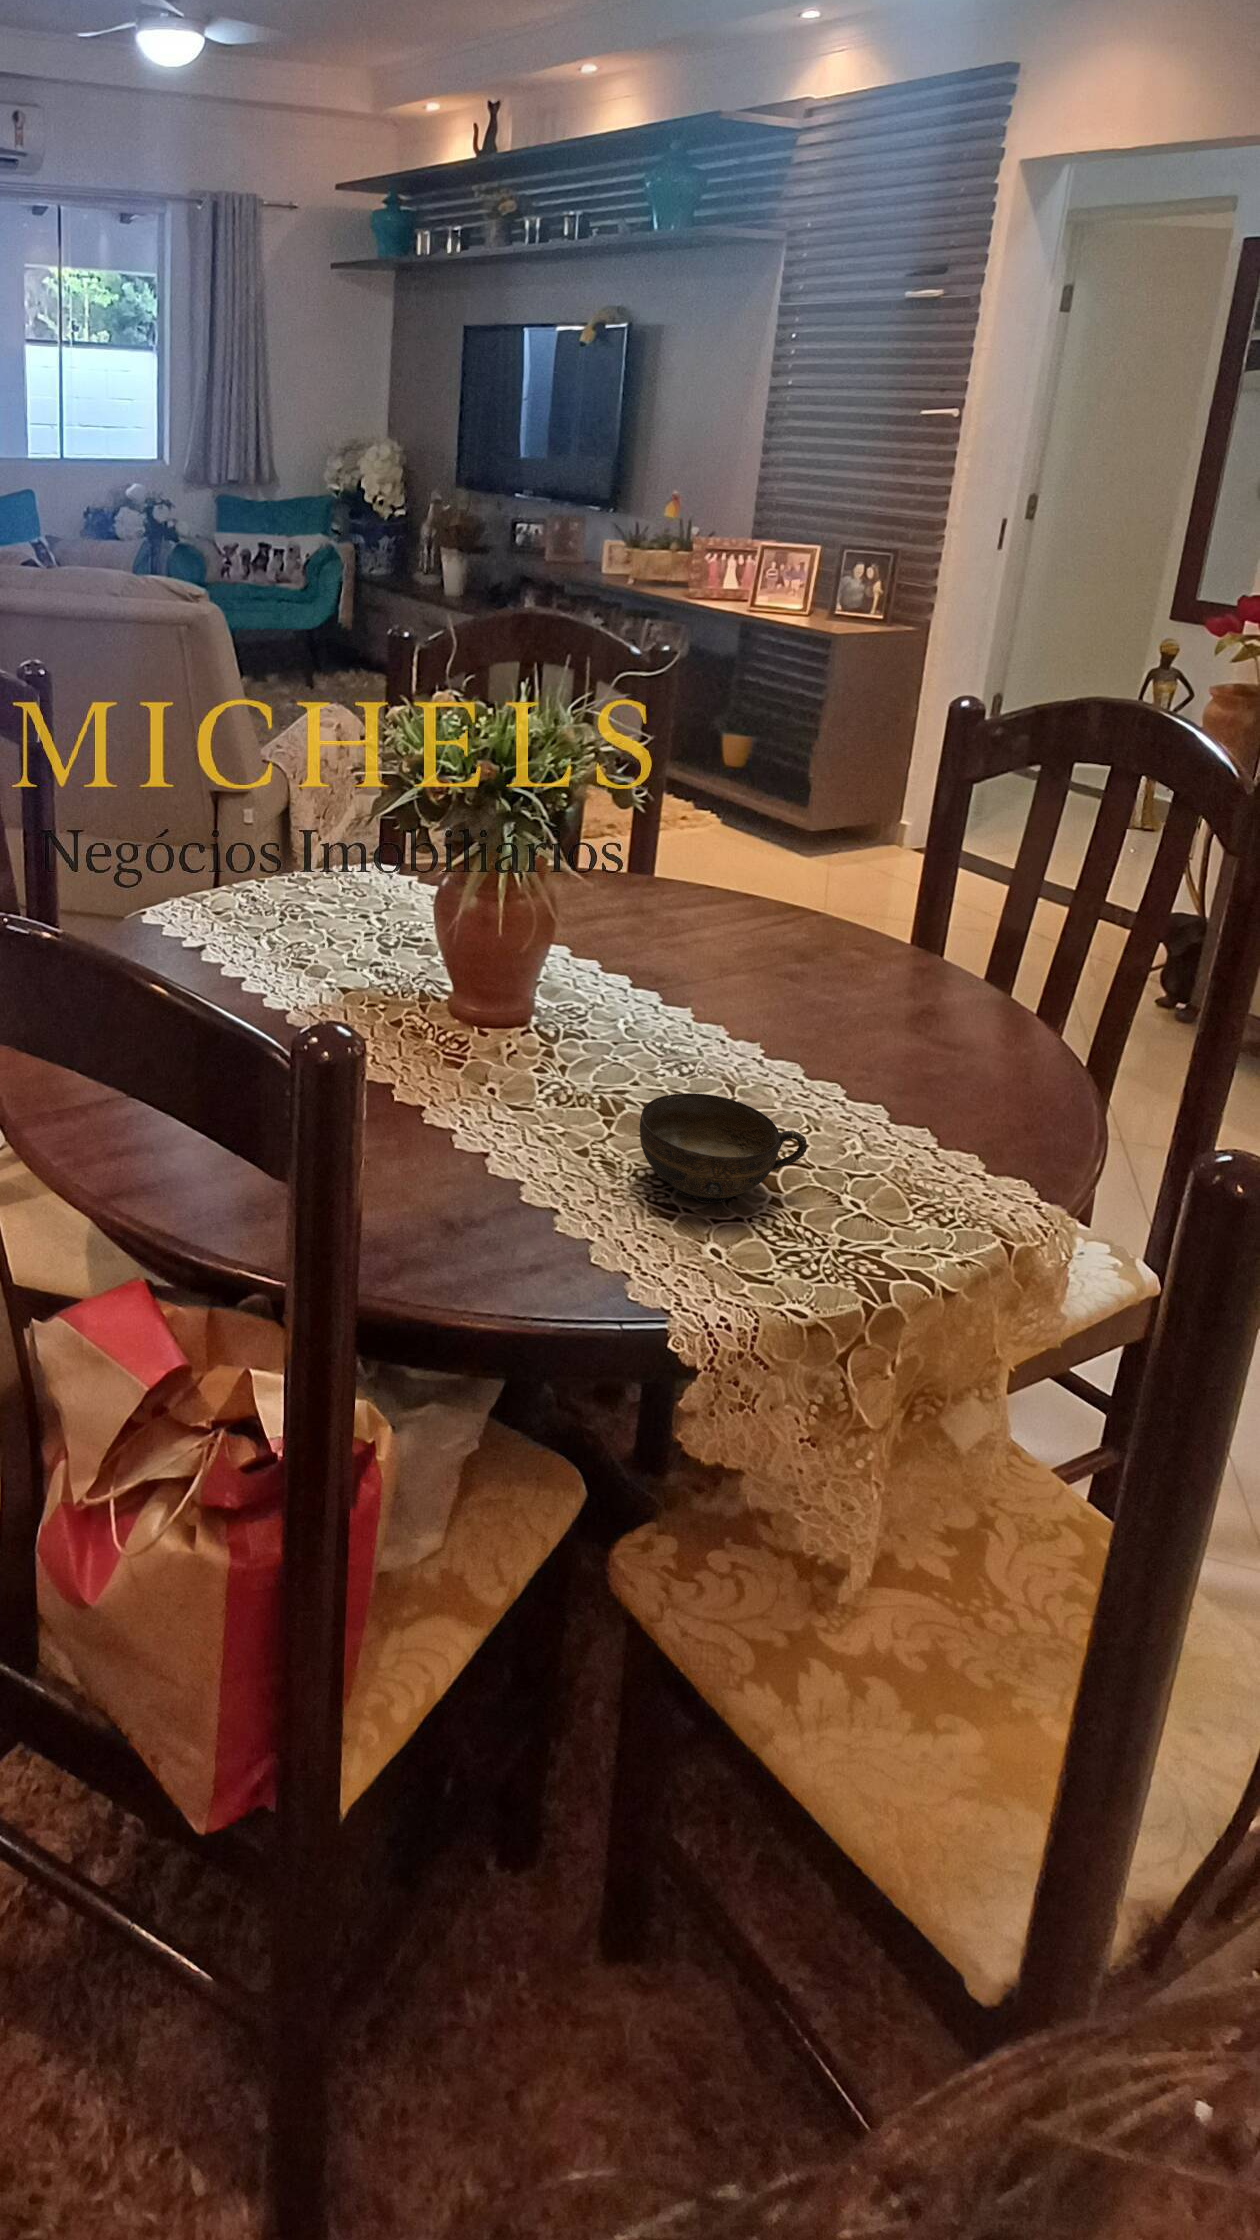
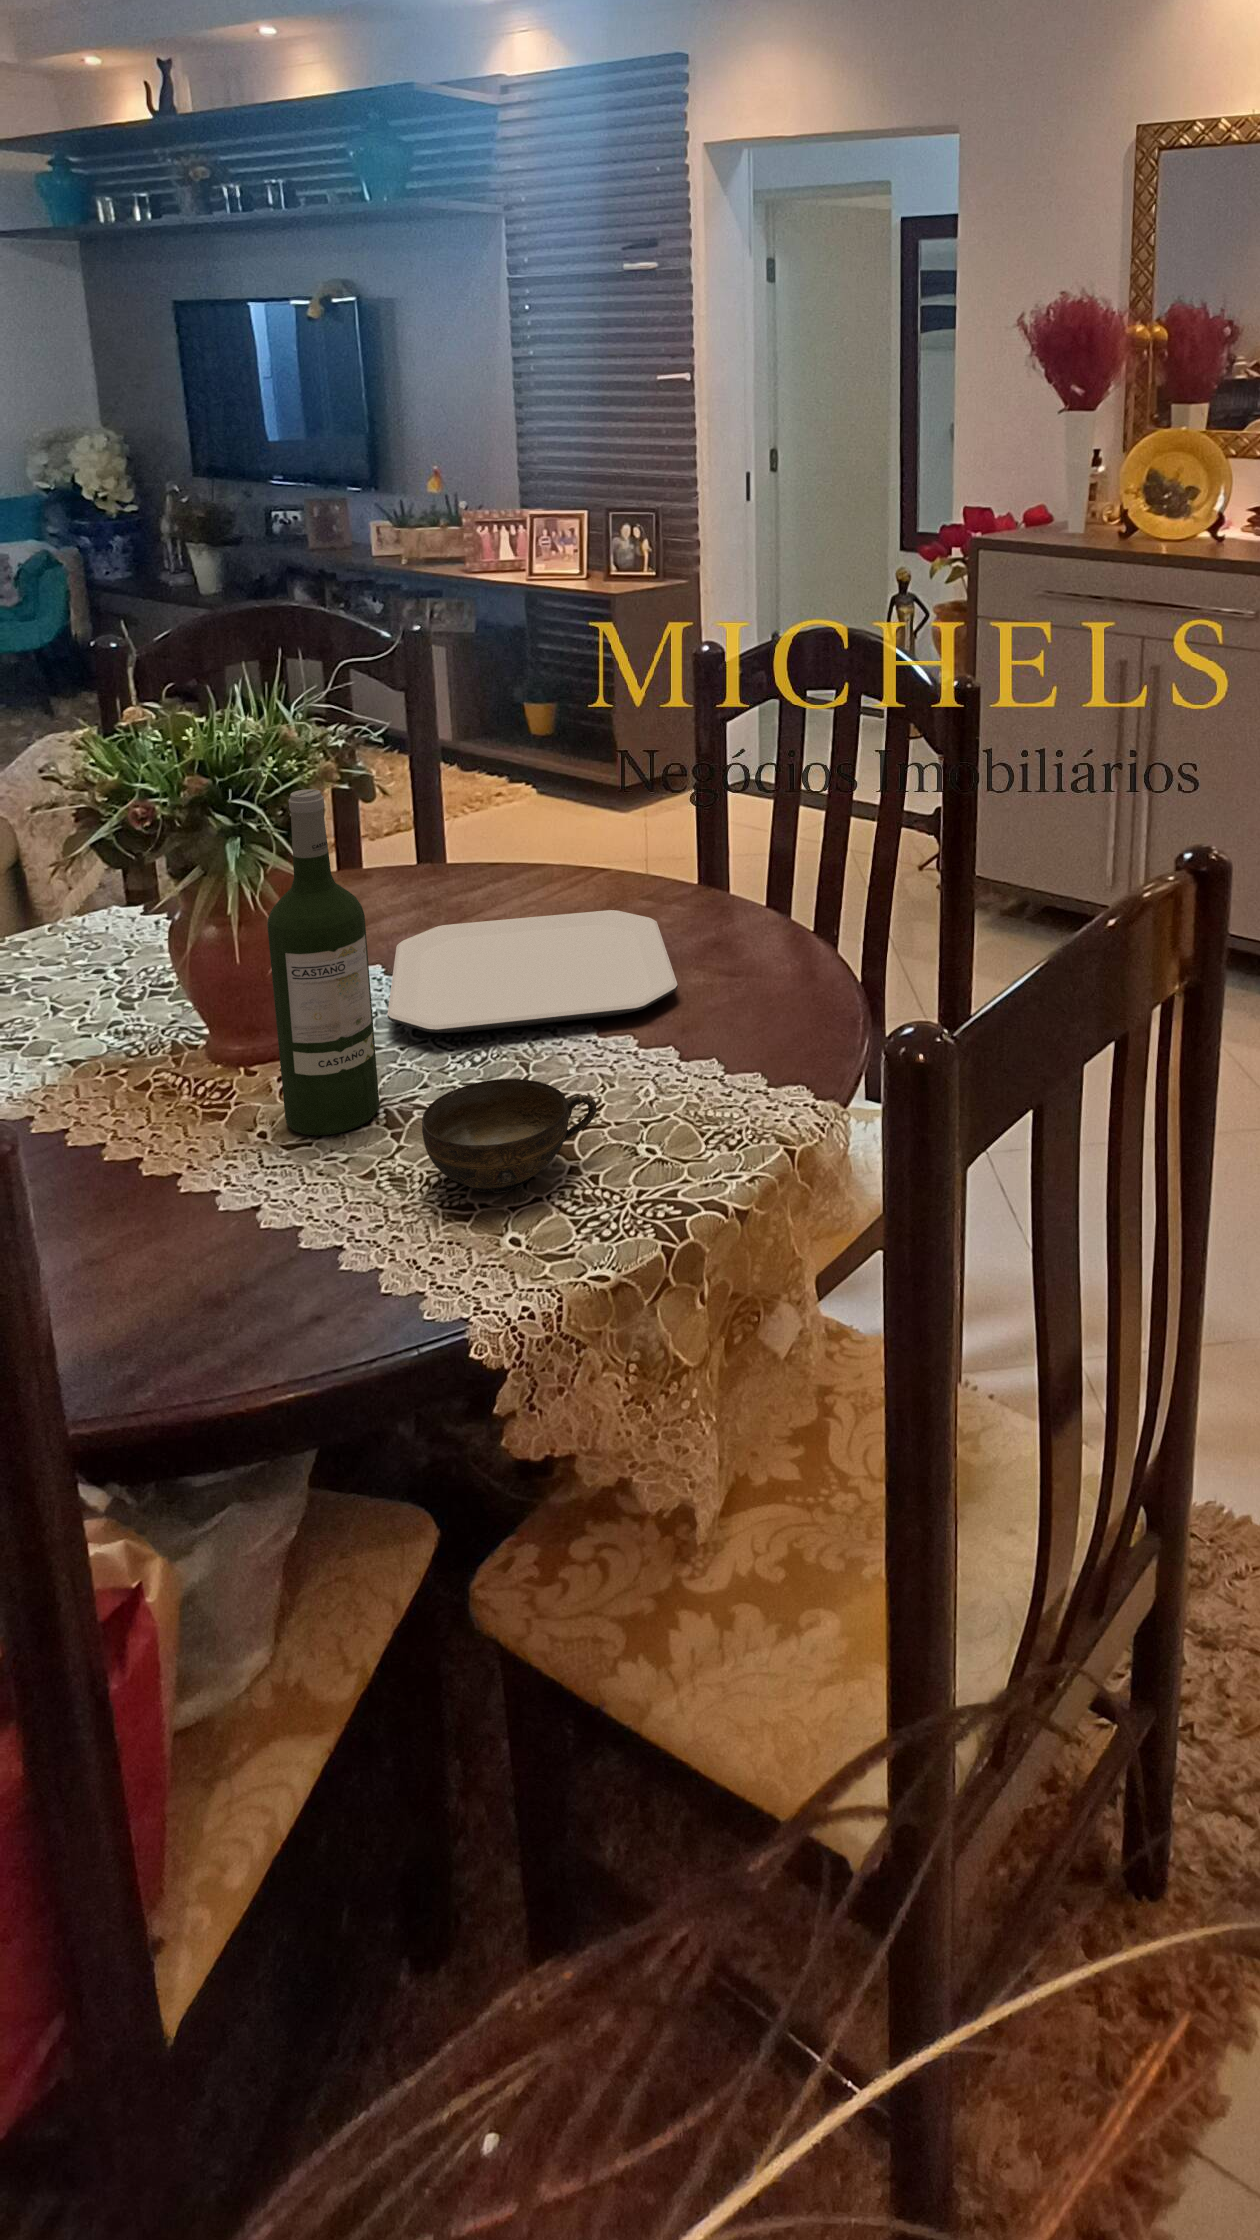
wine bottle: none [513,788,612,1107] -> present [267,789,379,1135]
plate: none [606,939,893,1064] -> present [387,910,678,1033]

